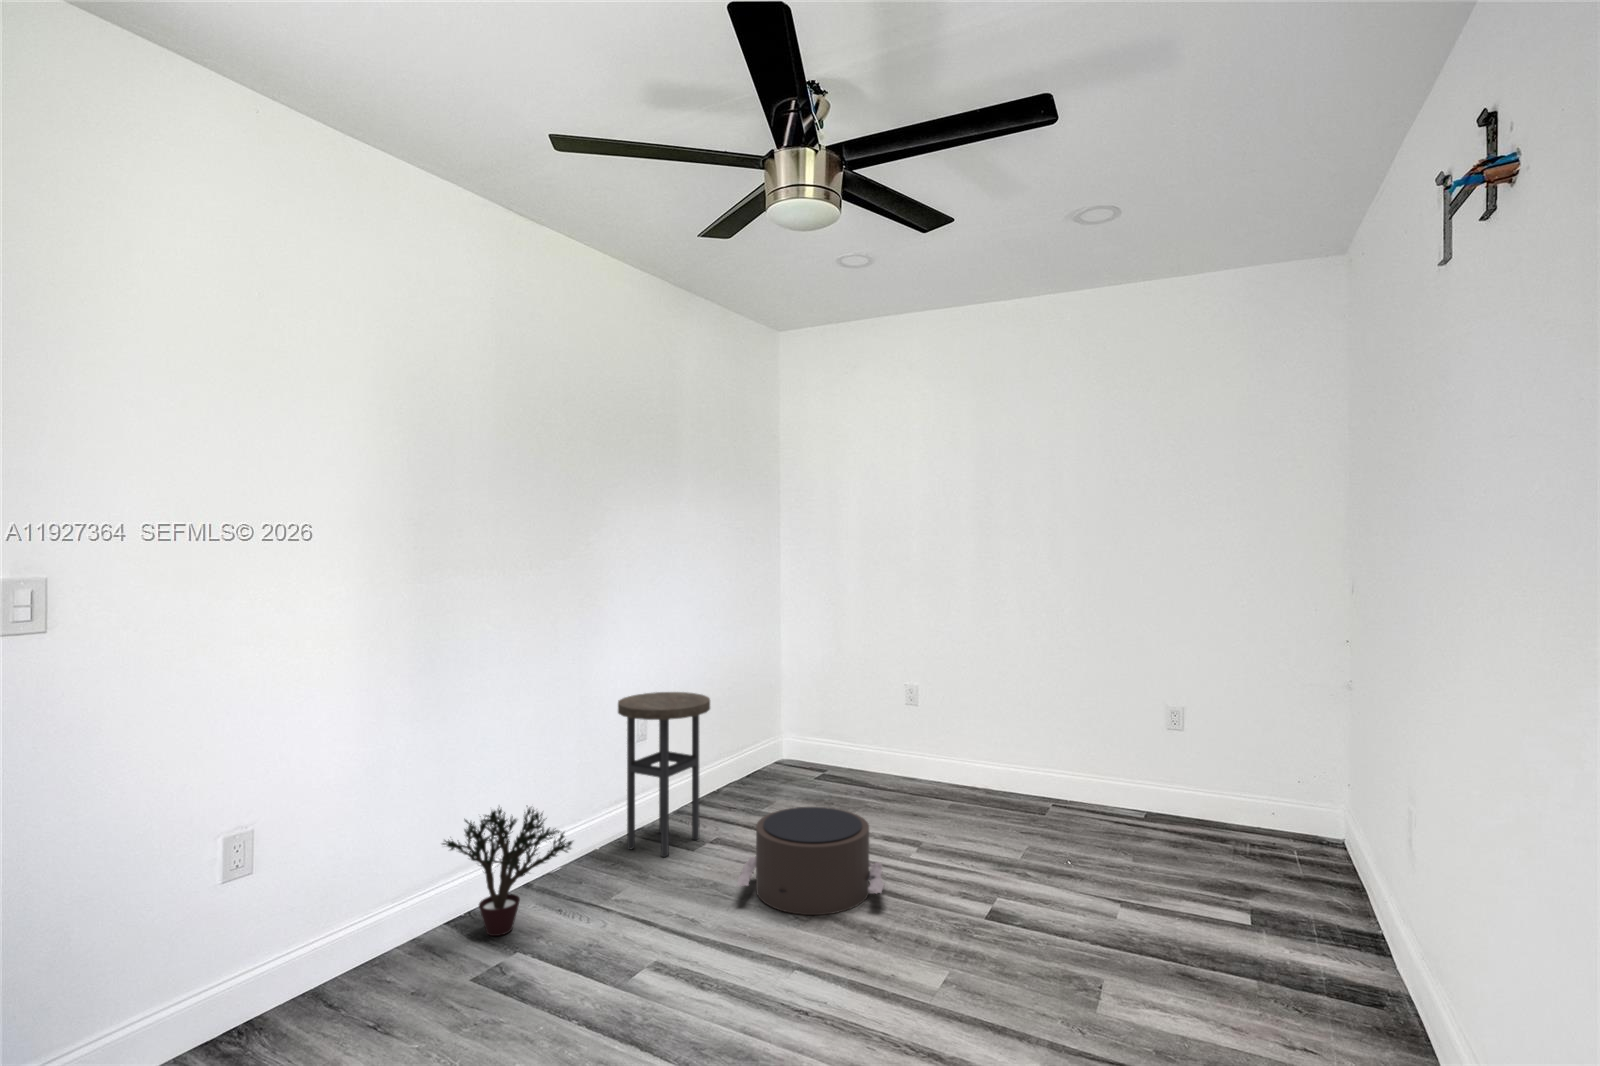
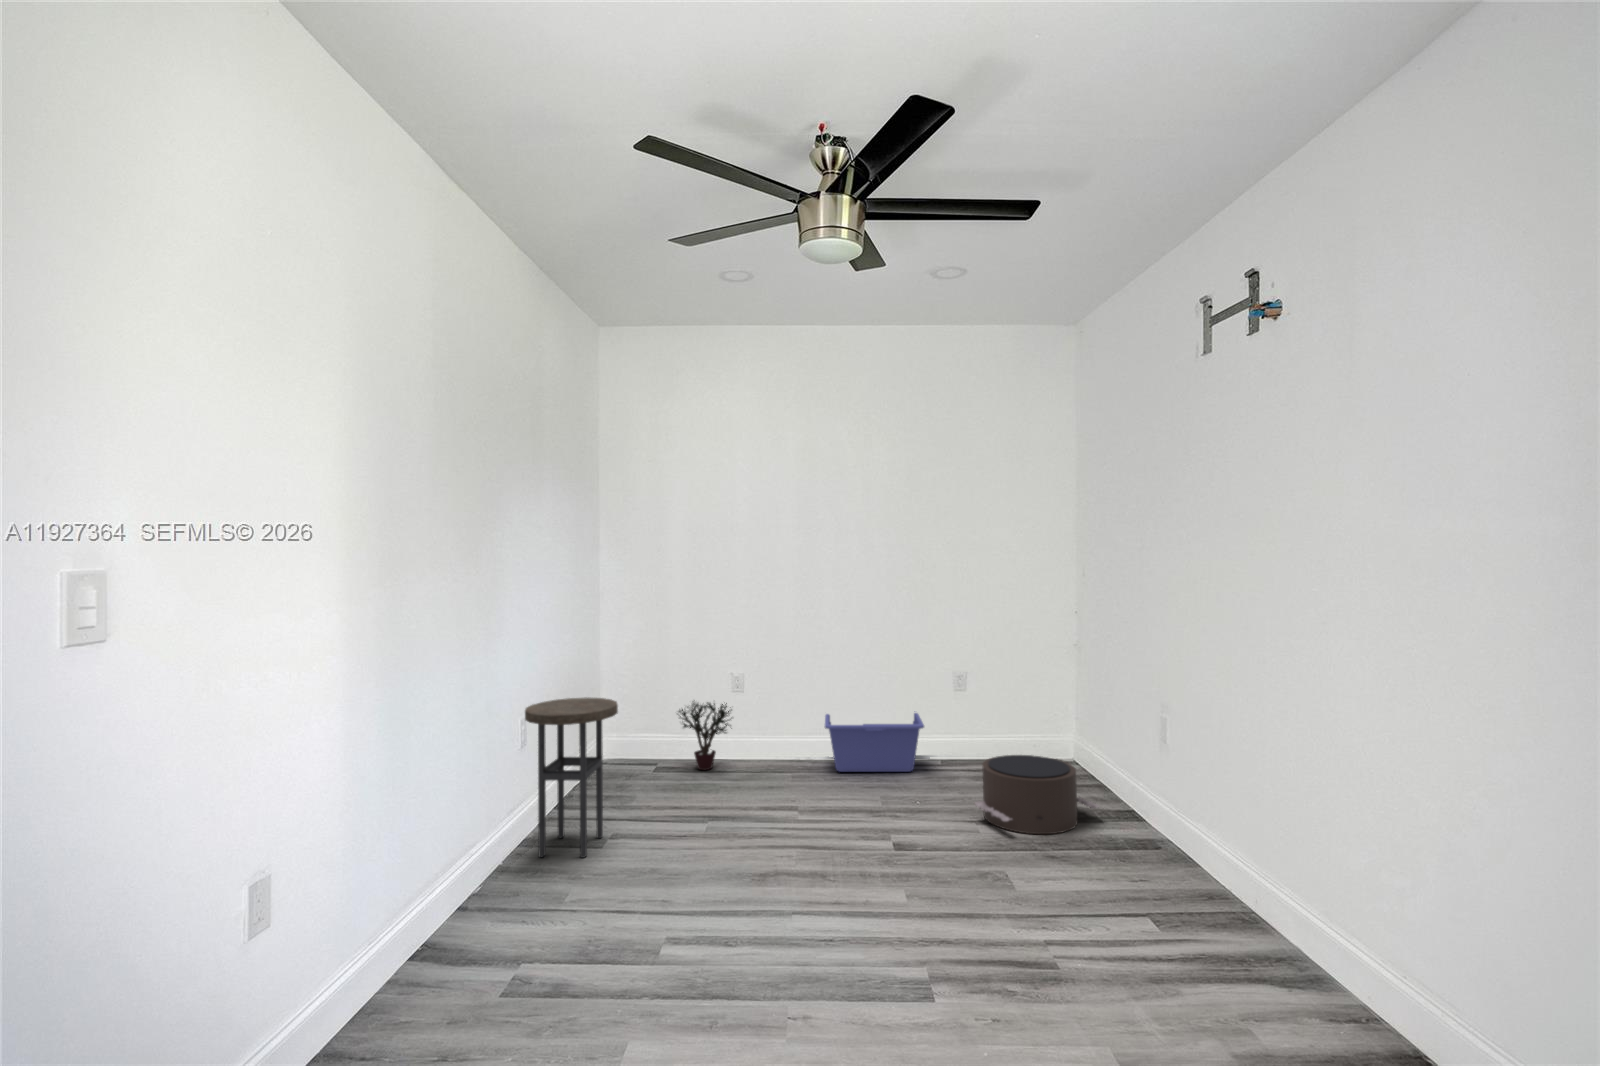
storage bin: none [981,736,1117,824] -> present [825,713,924,772]
pouf: present [737,807,884,915] -> present [974,755,1099,834]
potted plant: present [442,808,572,936] -> present [679,701,732,770]

